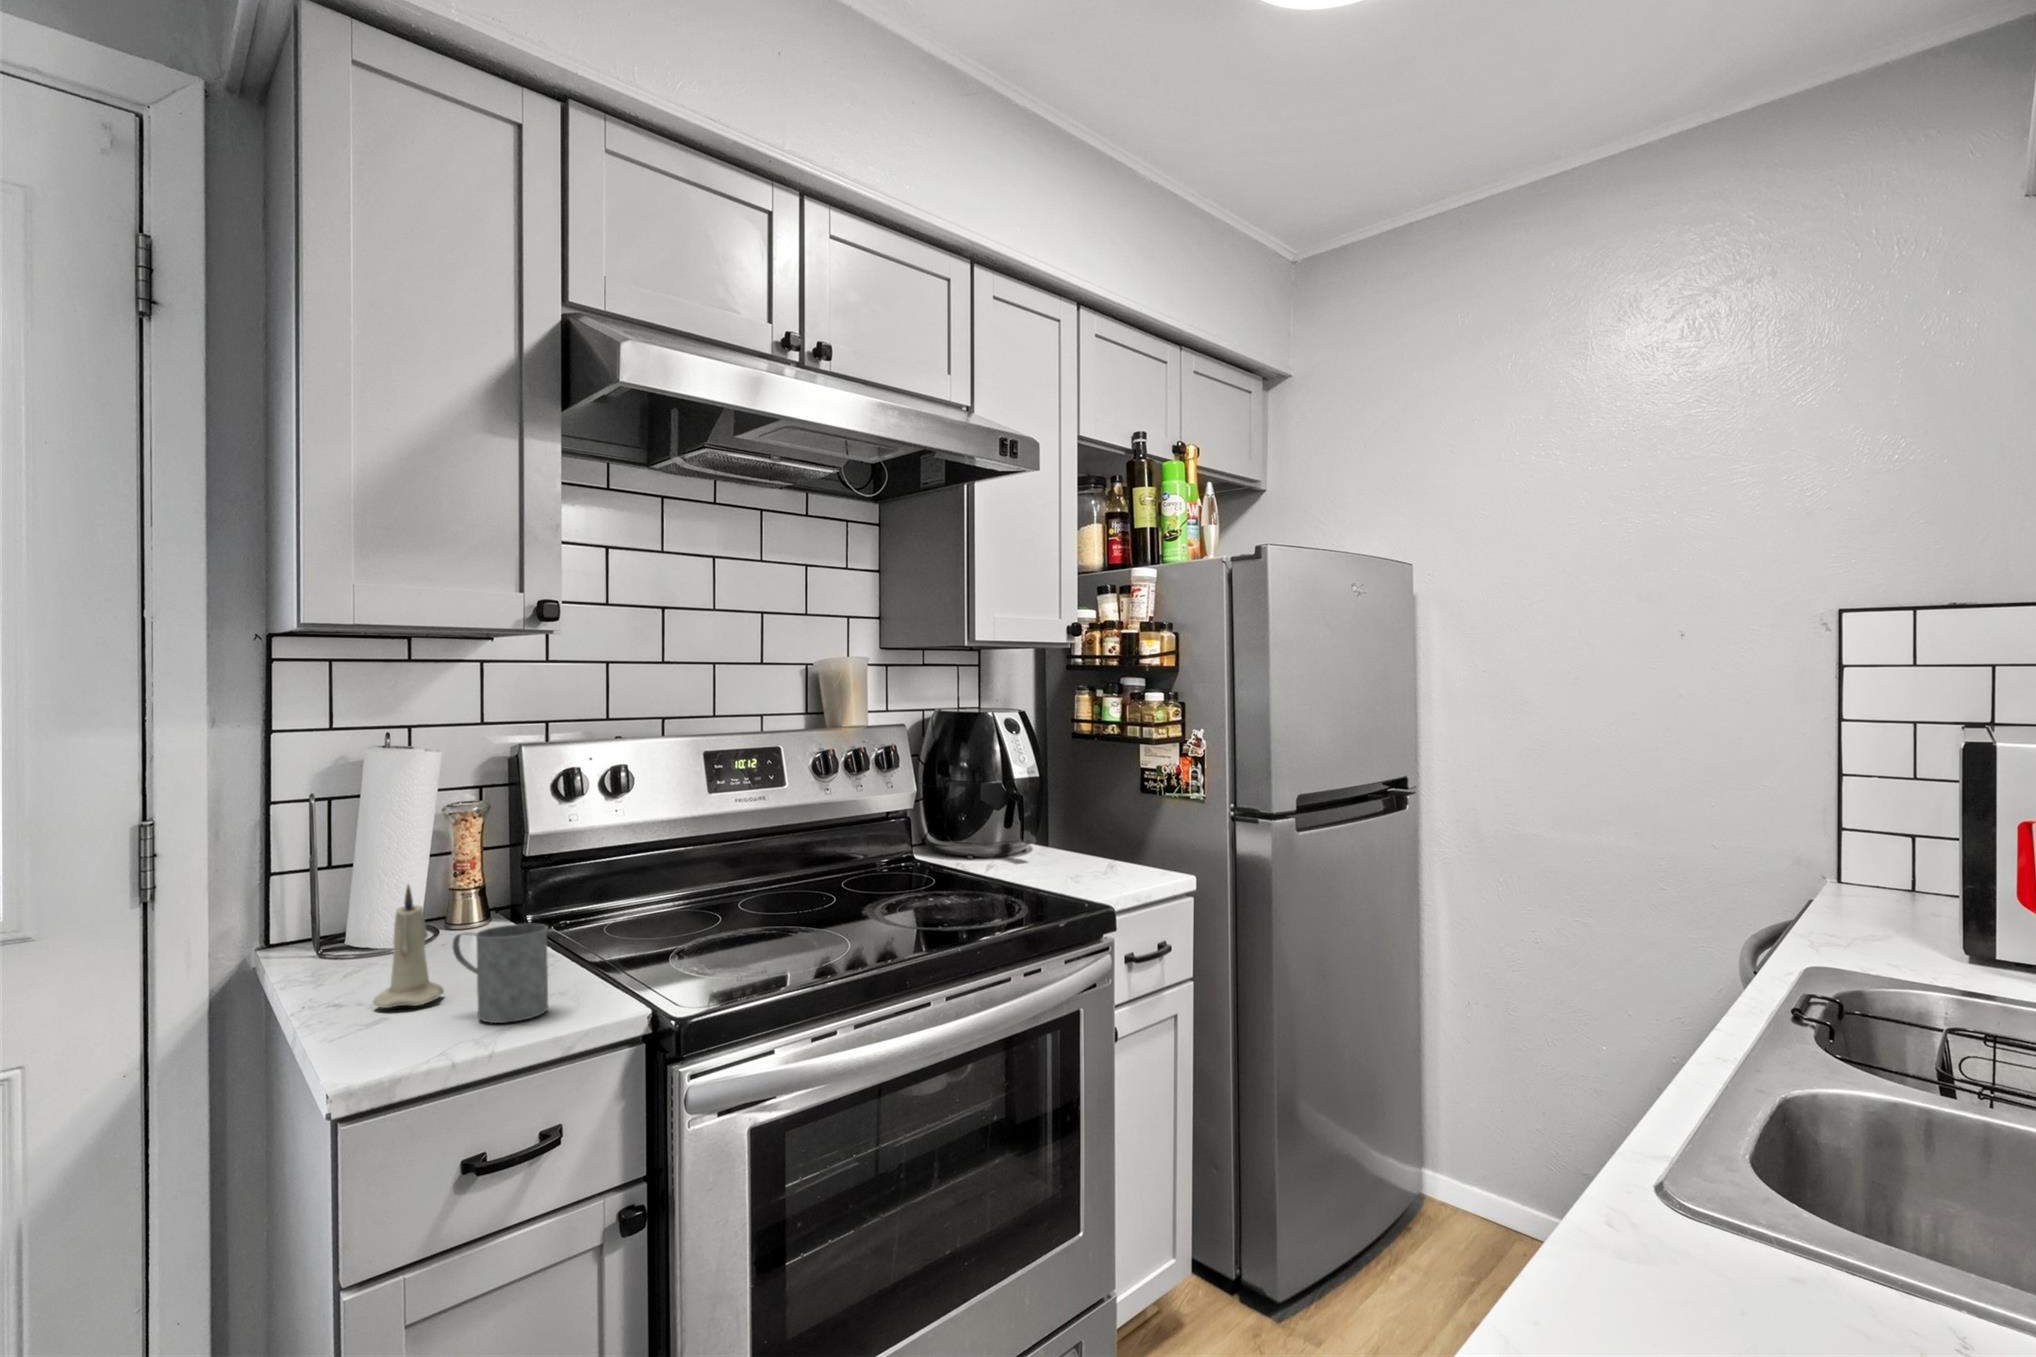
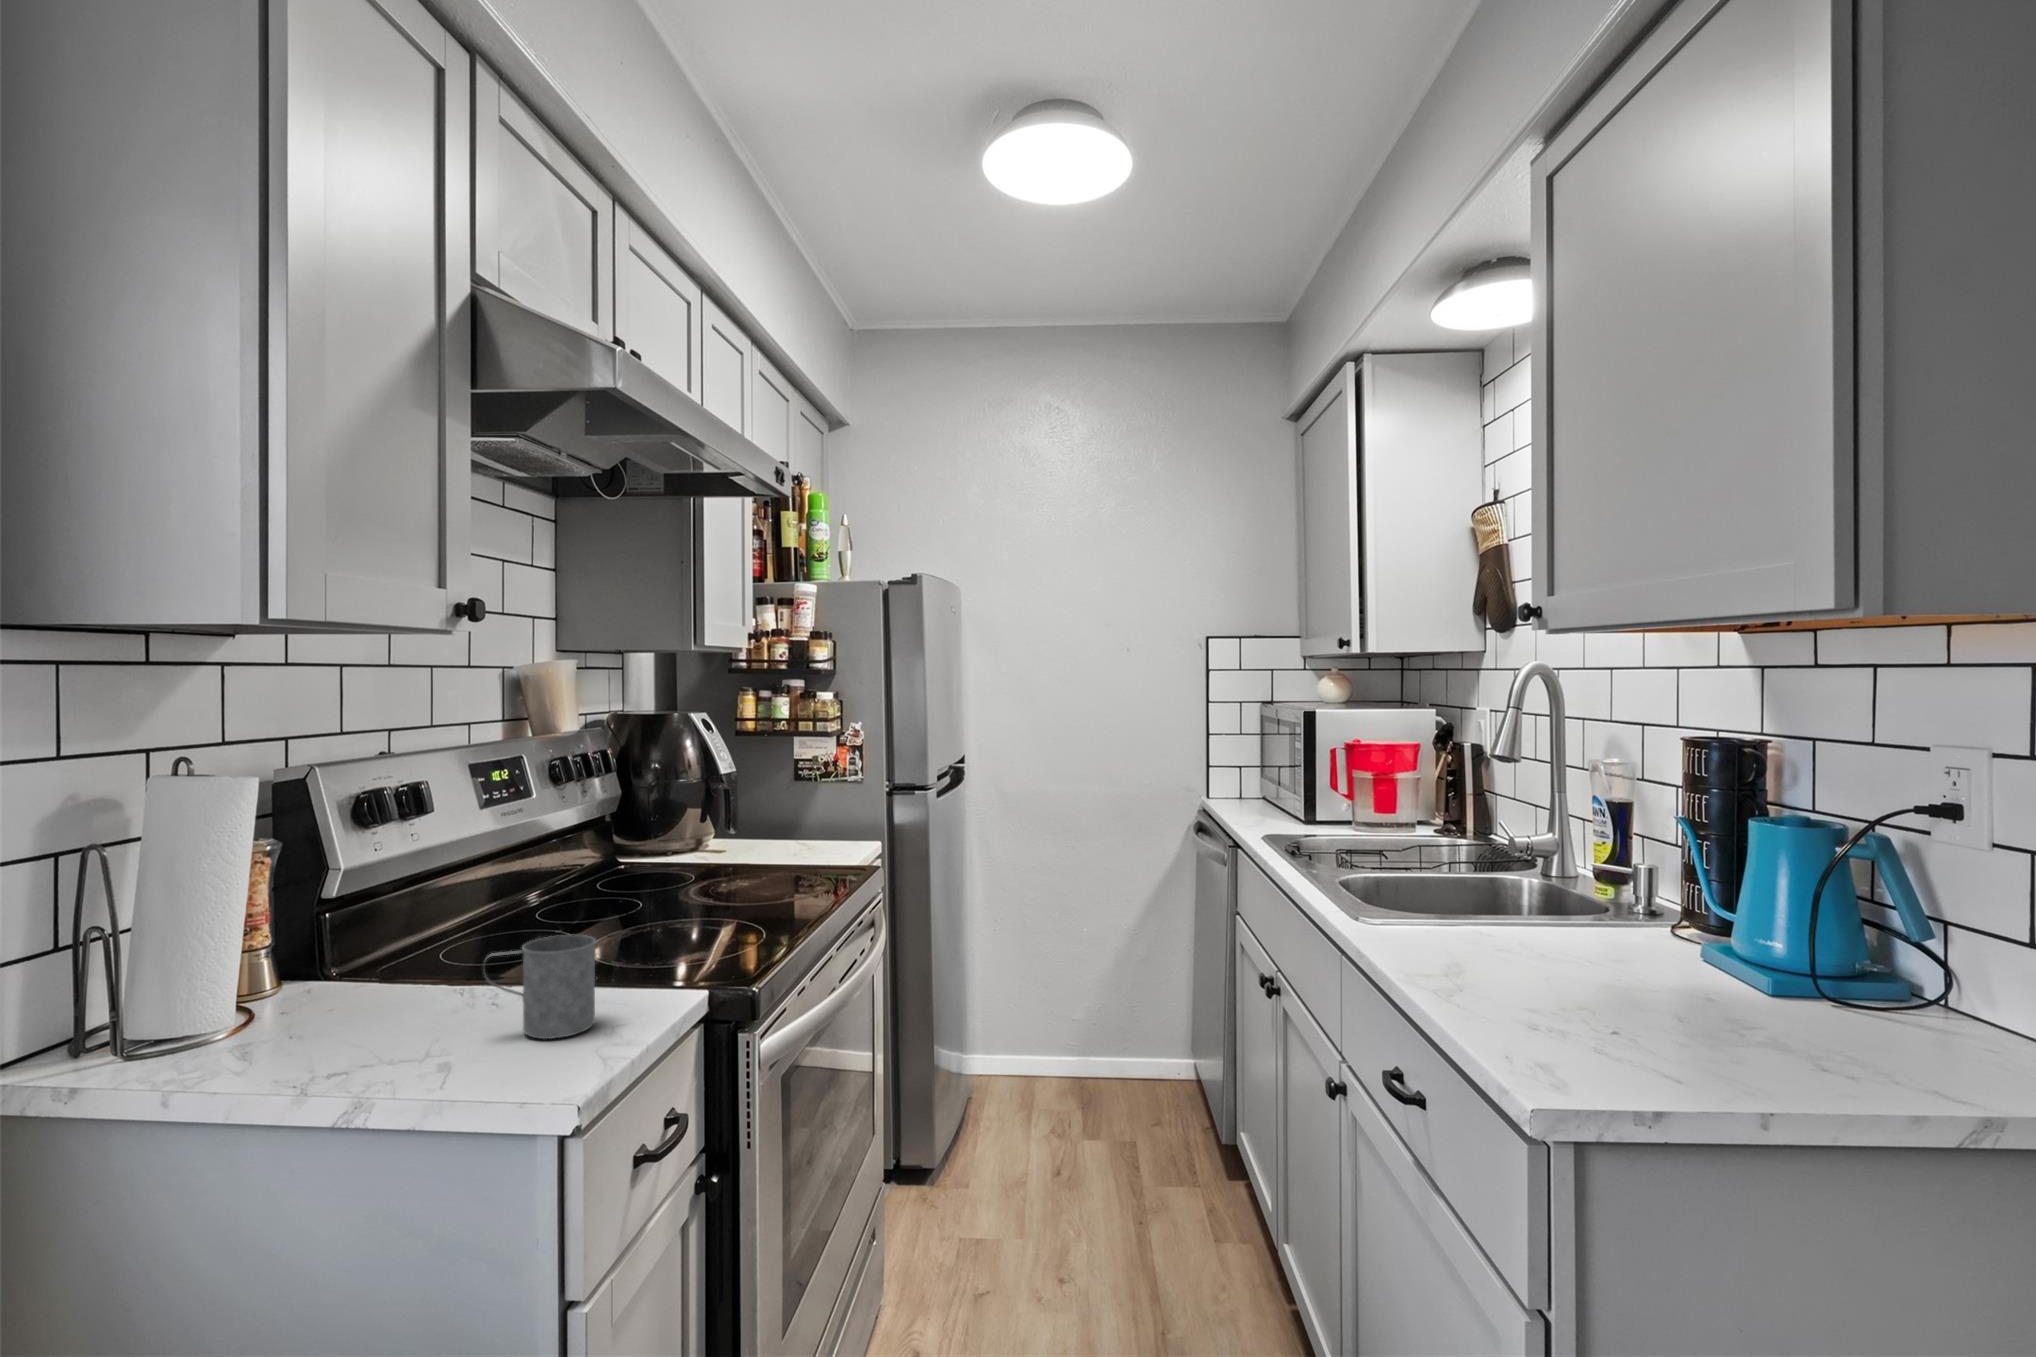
candle: present [373,885,444,1008] -> none [349,910,431,1052]

